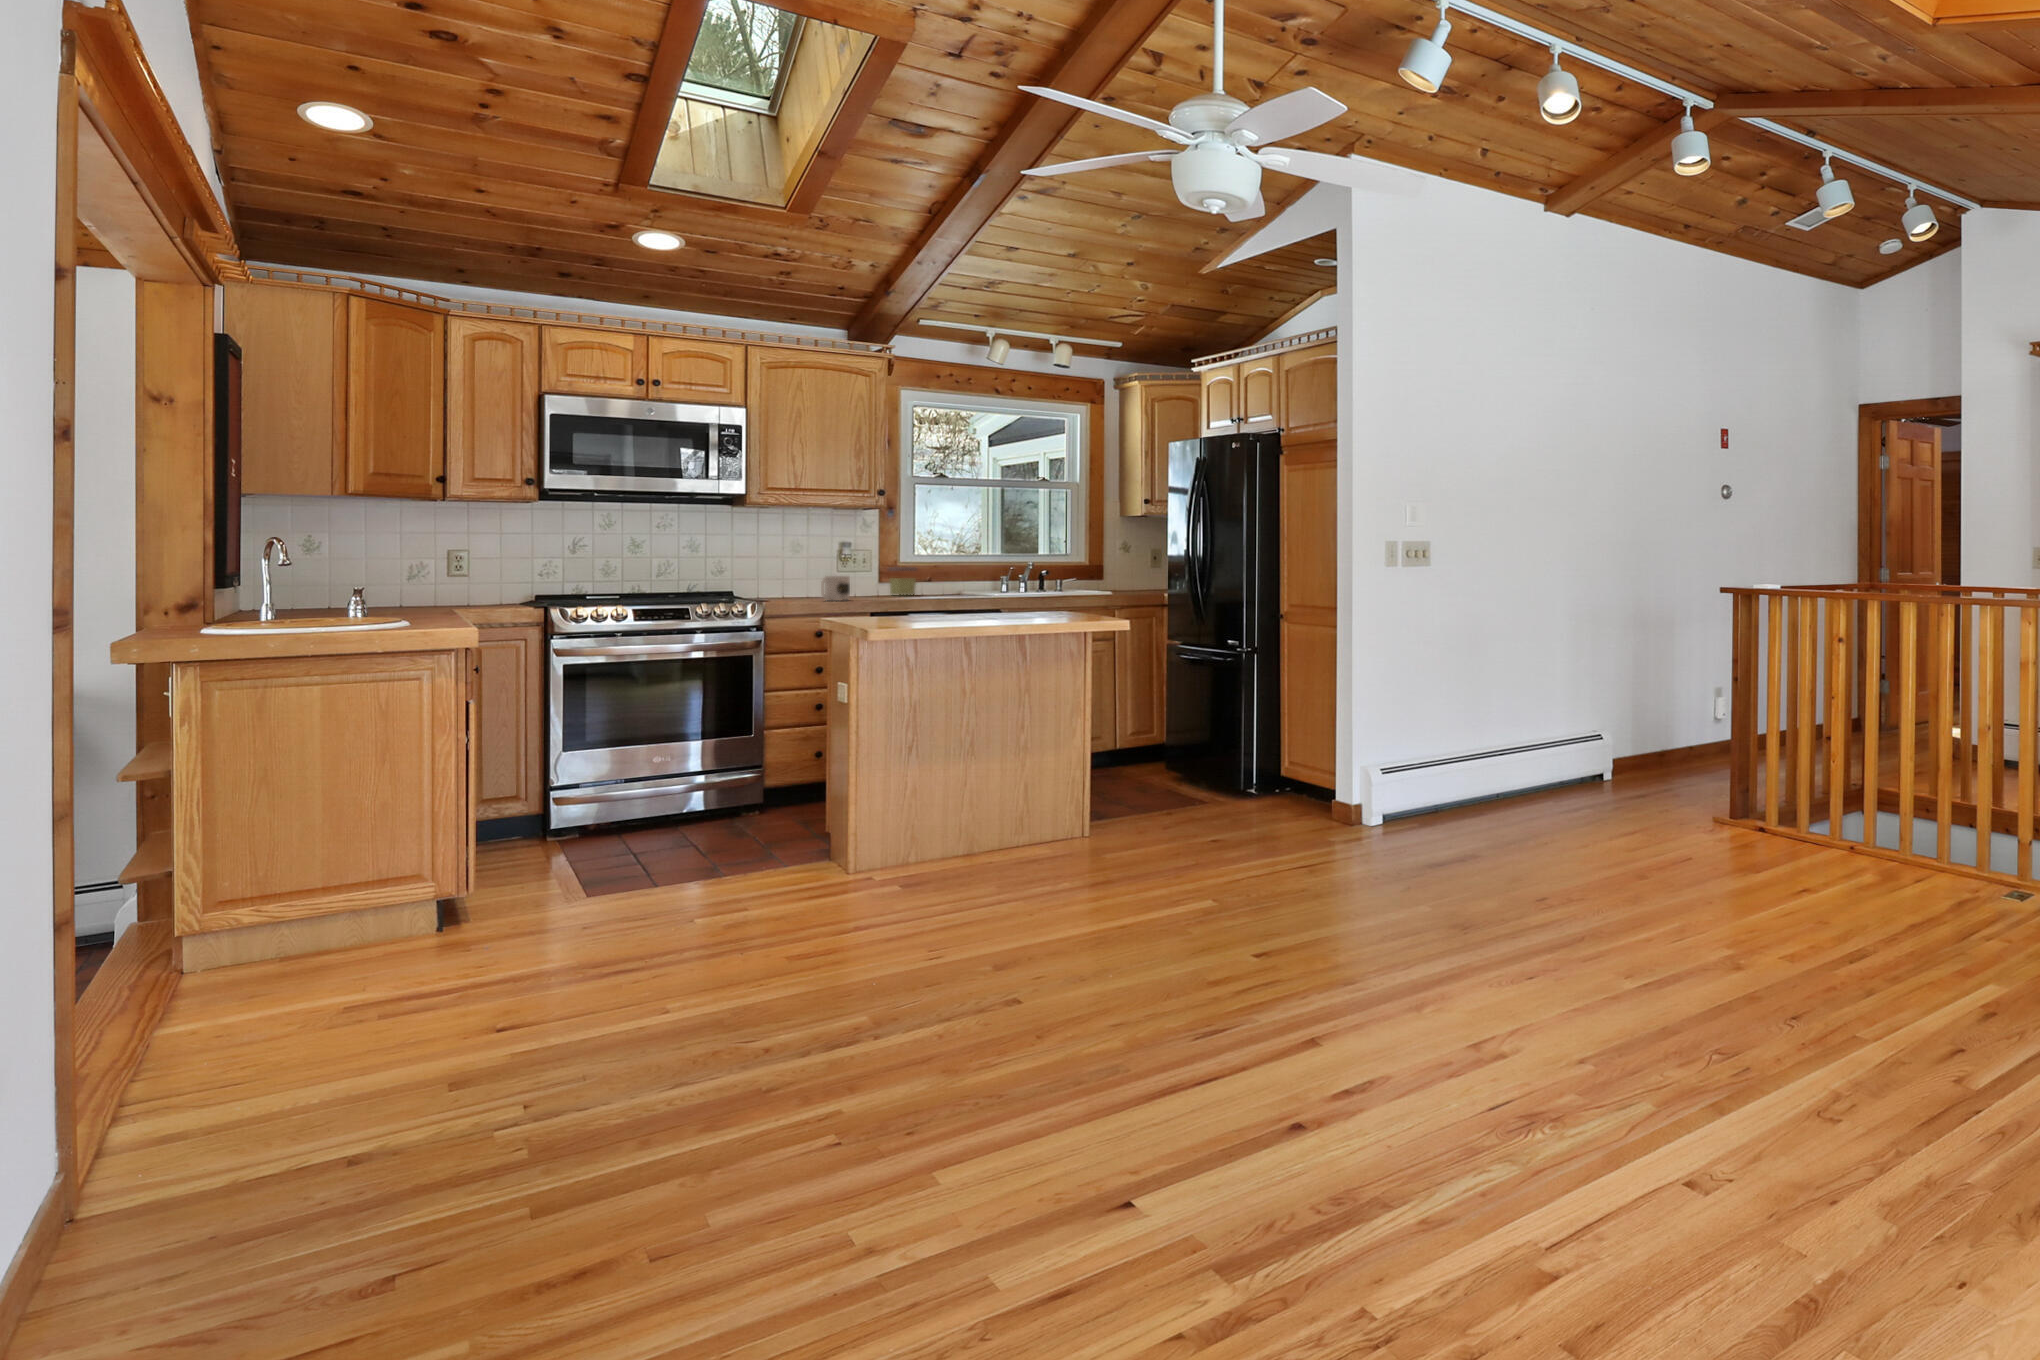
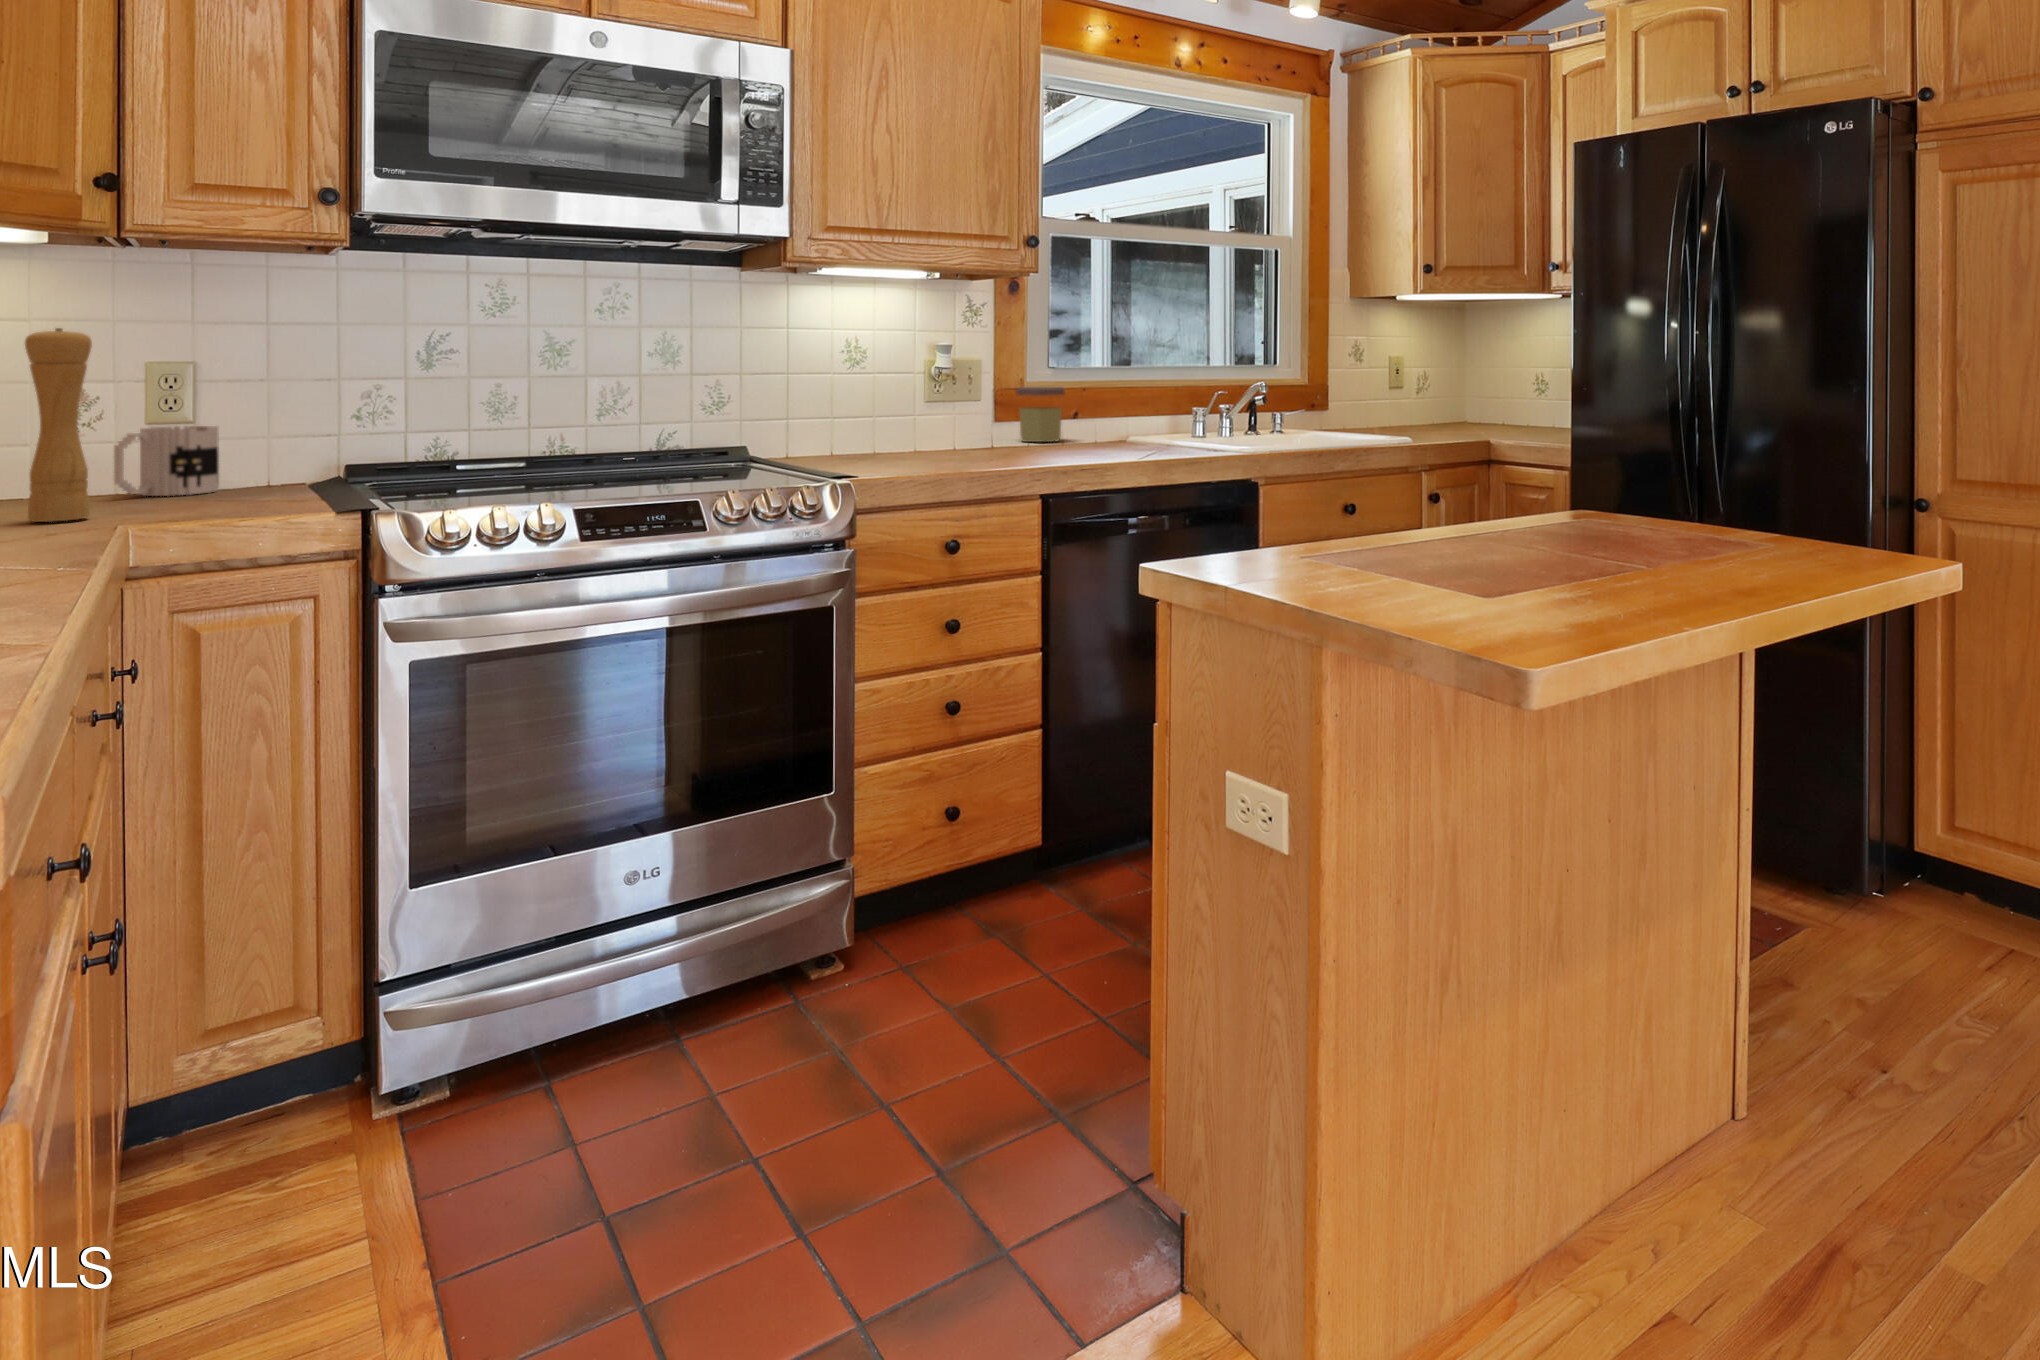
pepper mill: none [417,535,440,607] -> present [25,328,92,522]
mug: present [821,576,850,601] -> present [114,426,219,496]

